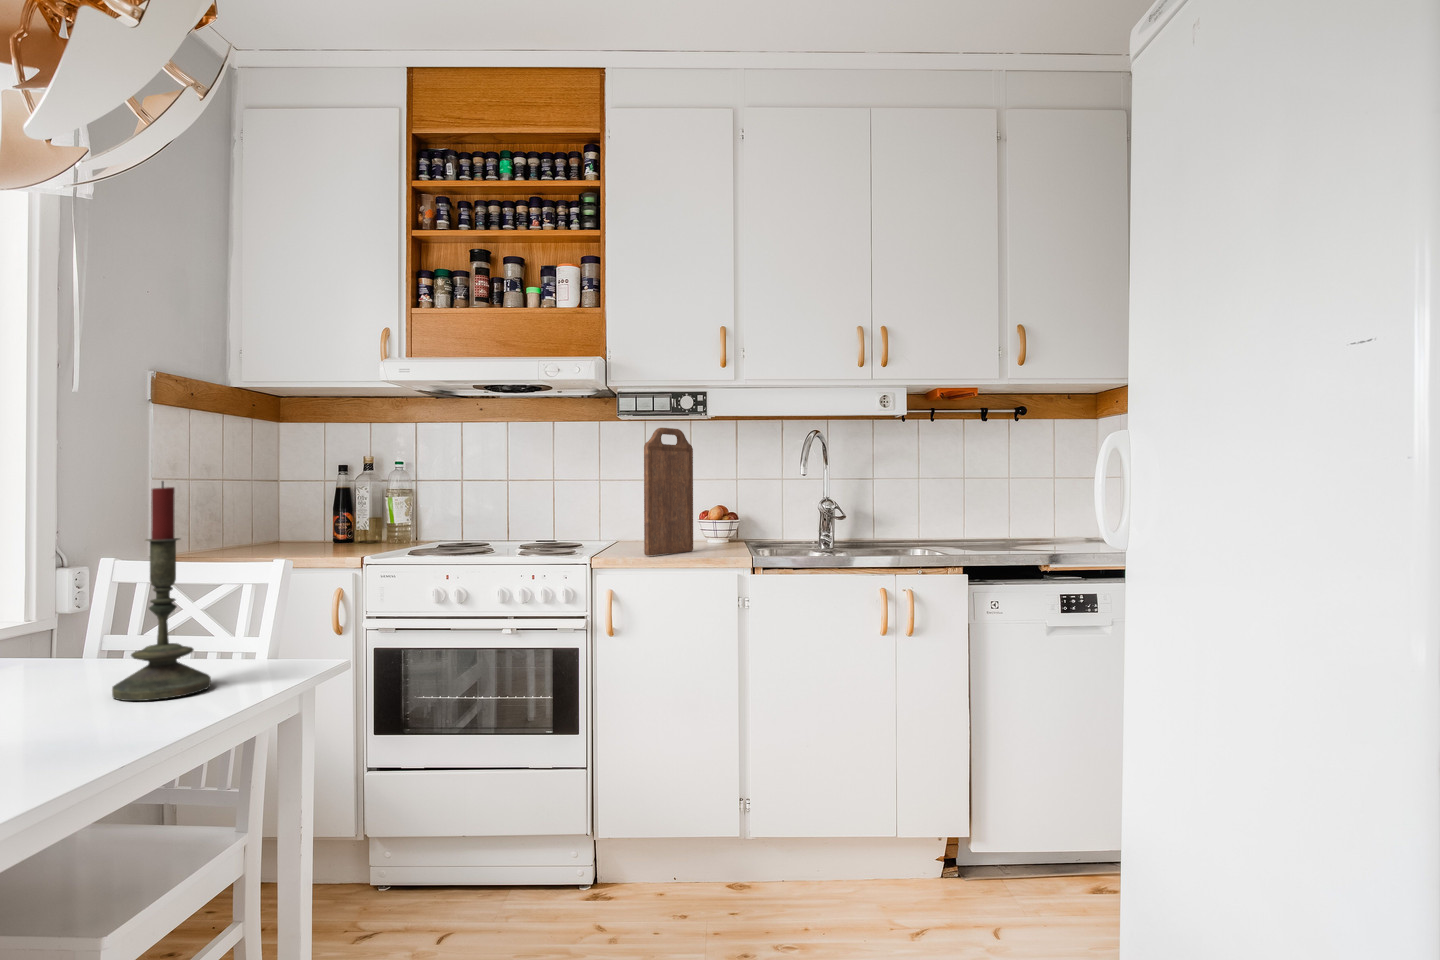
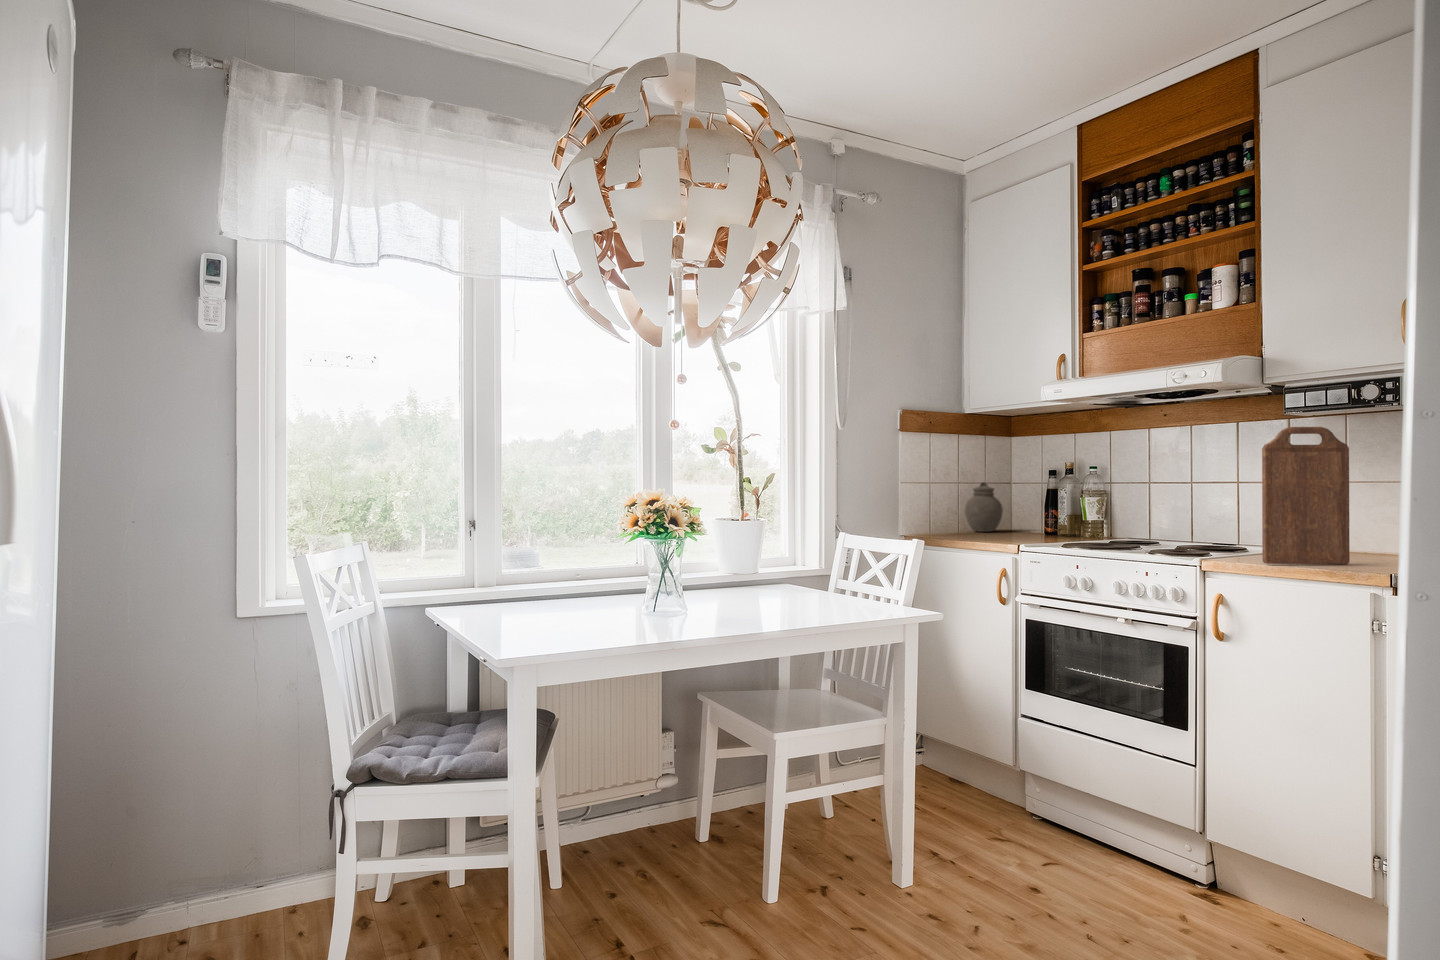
jar: none [227,480,282,545] -> present [965,482,1003,532]
candle: present [112,481,211,701] -> none [795,486,844,614]

